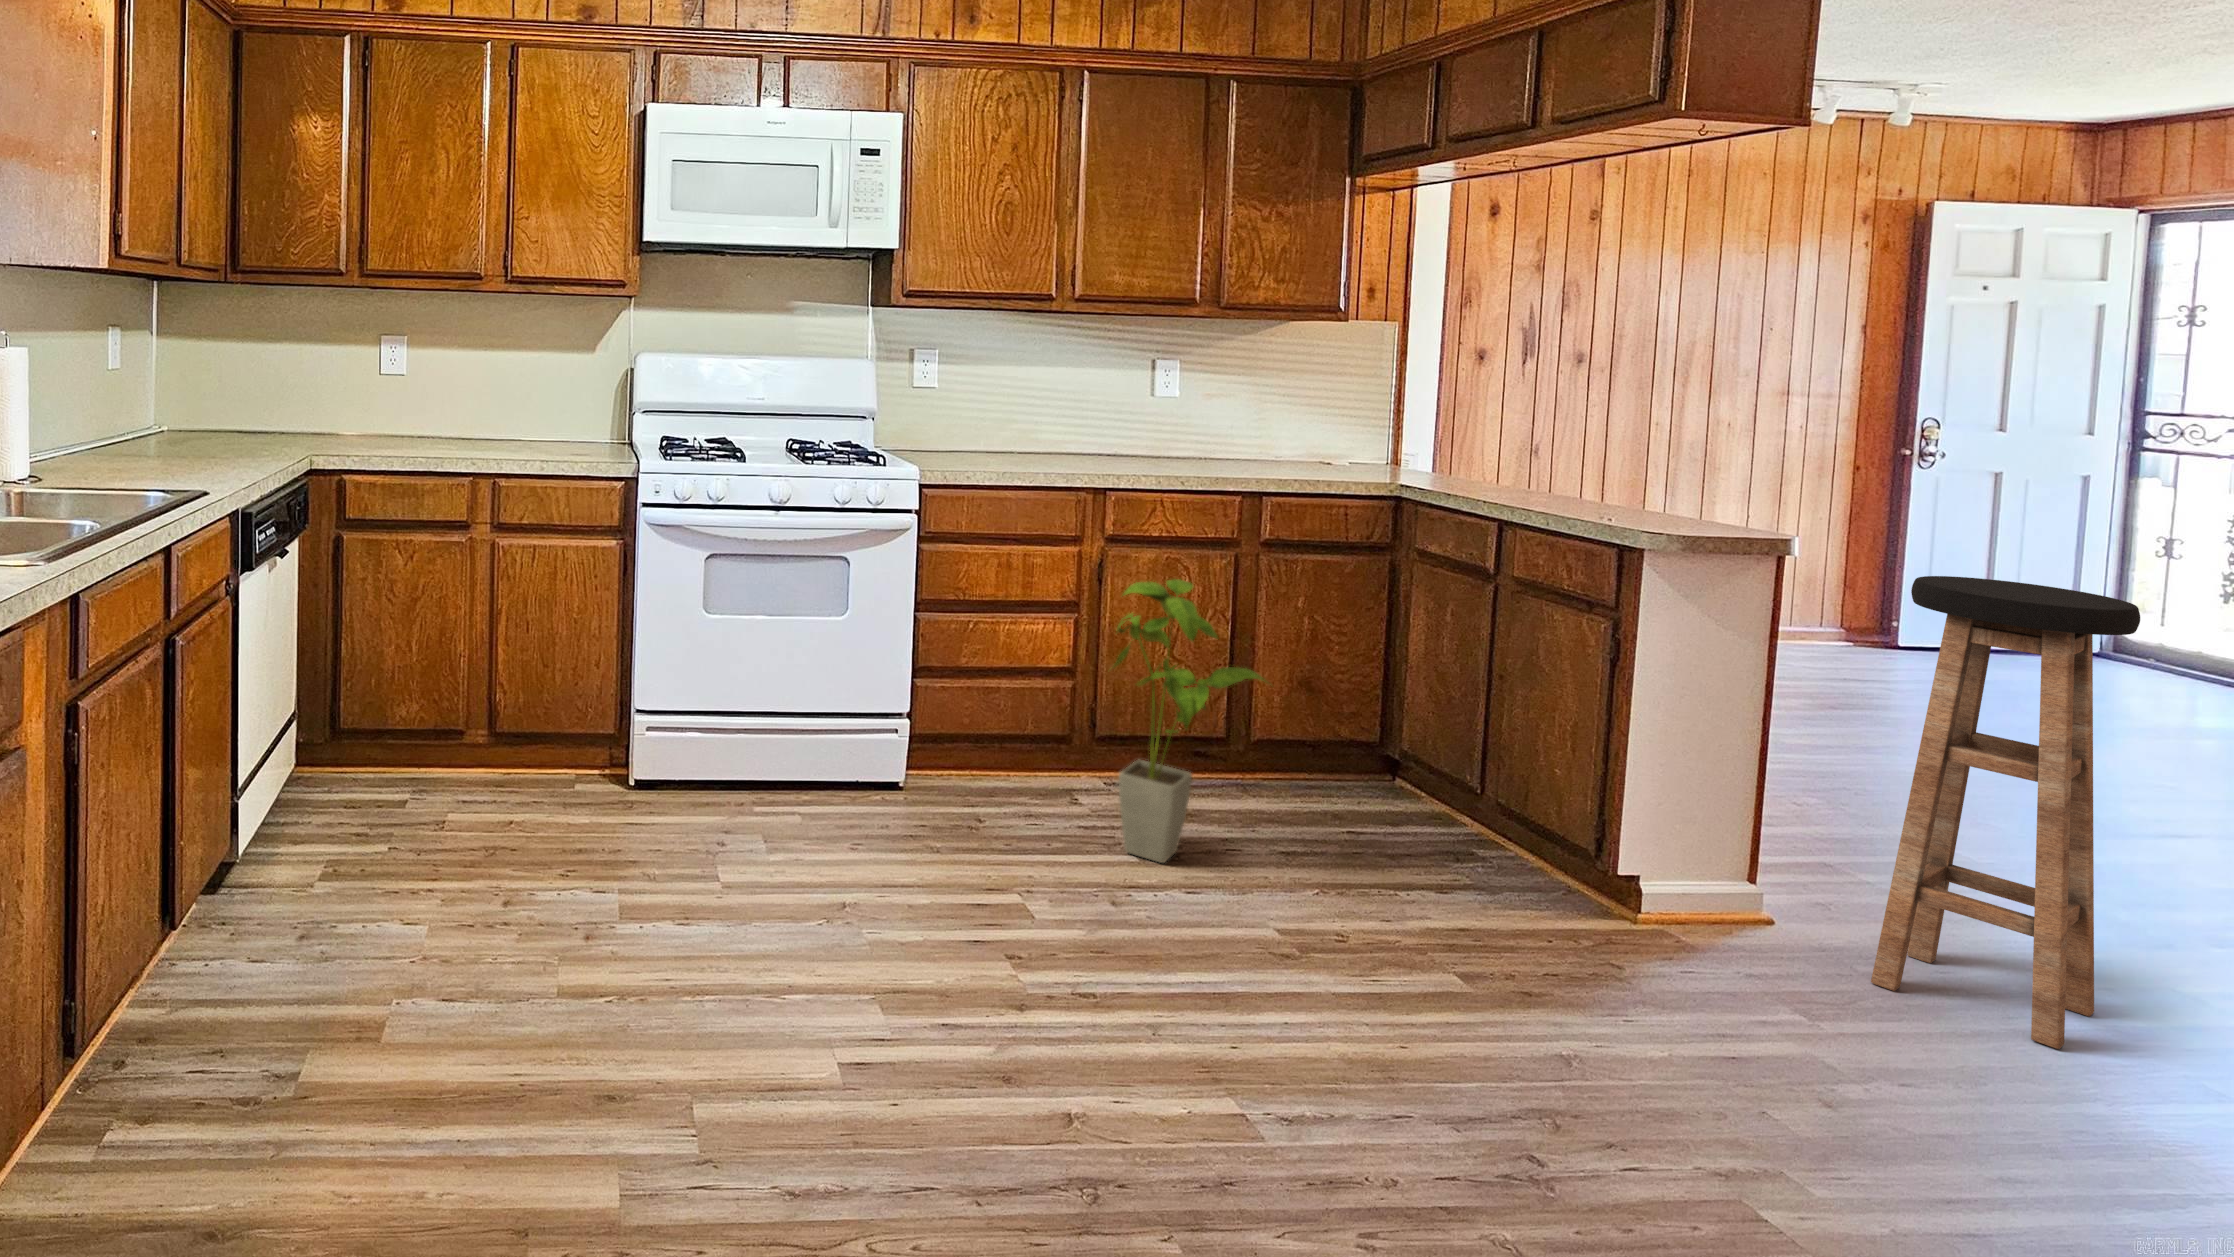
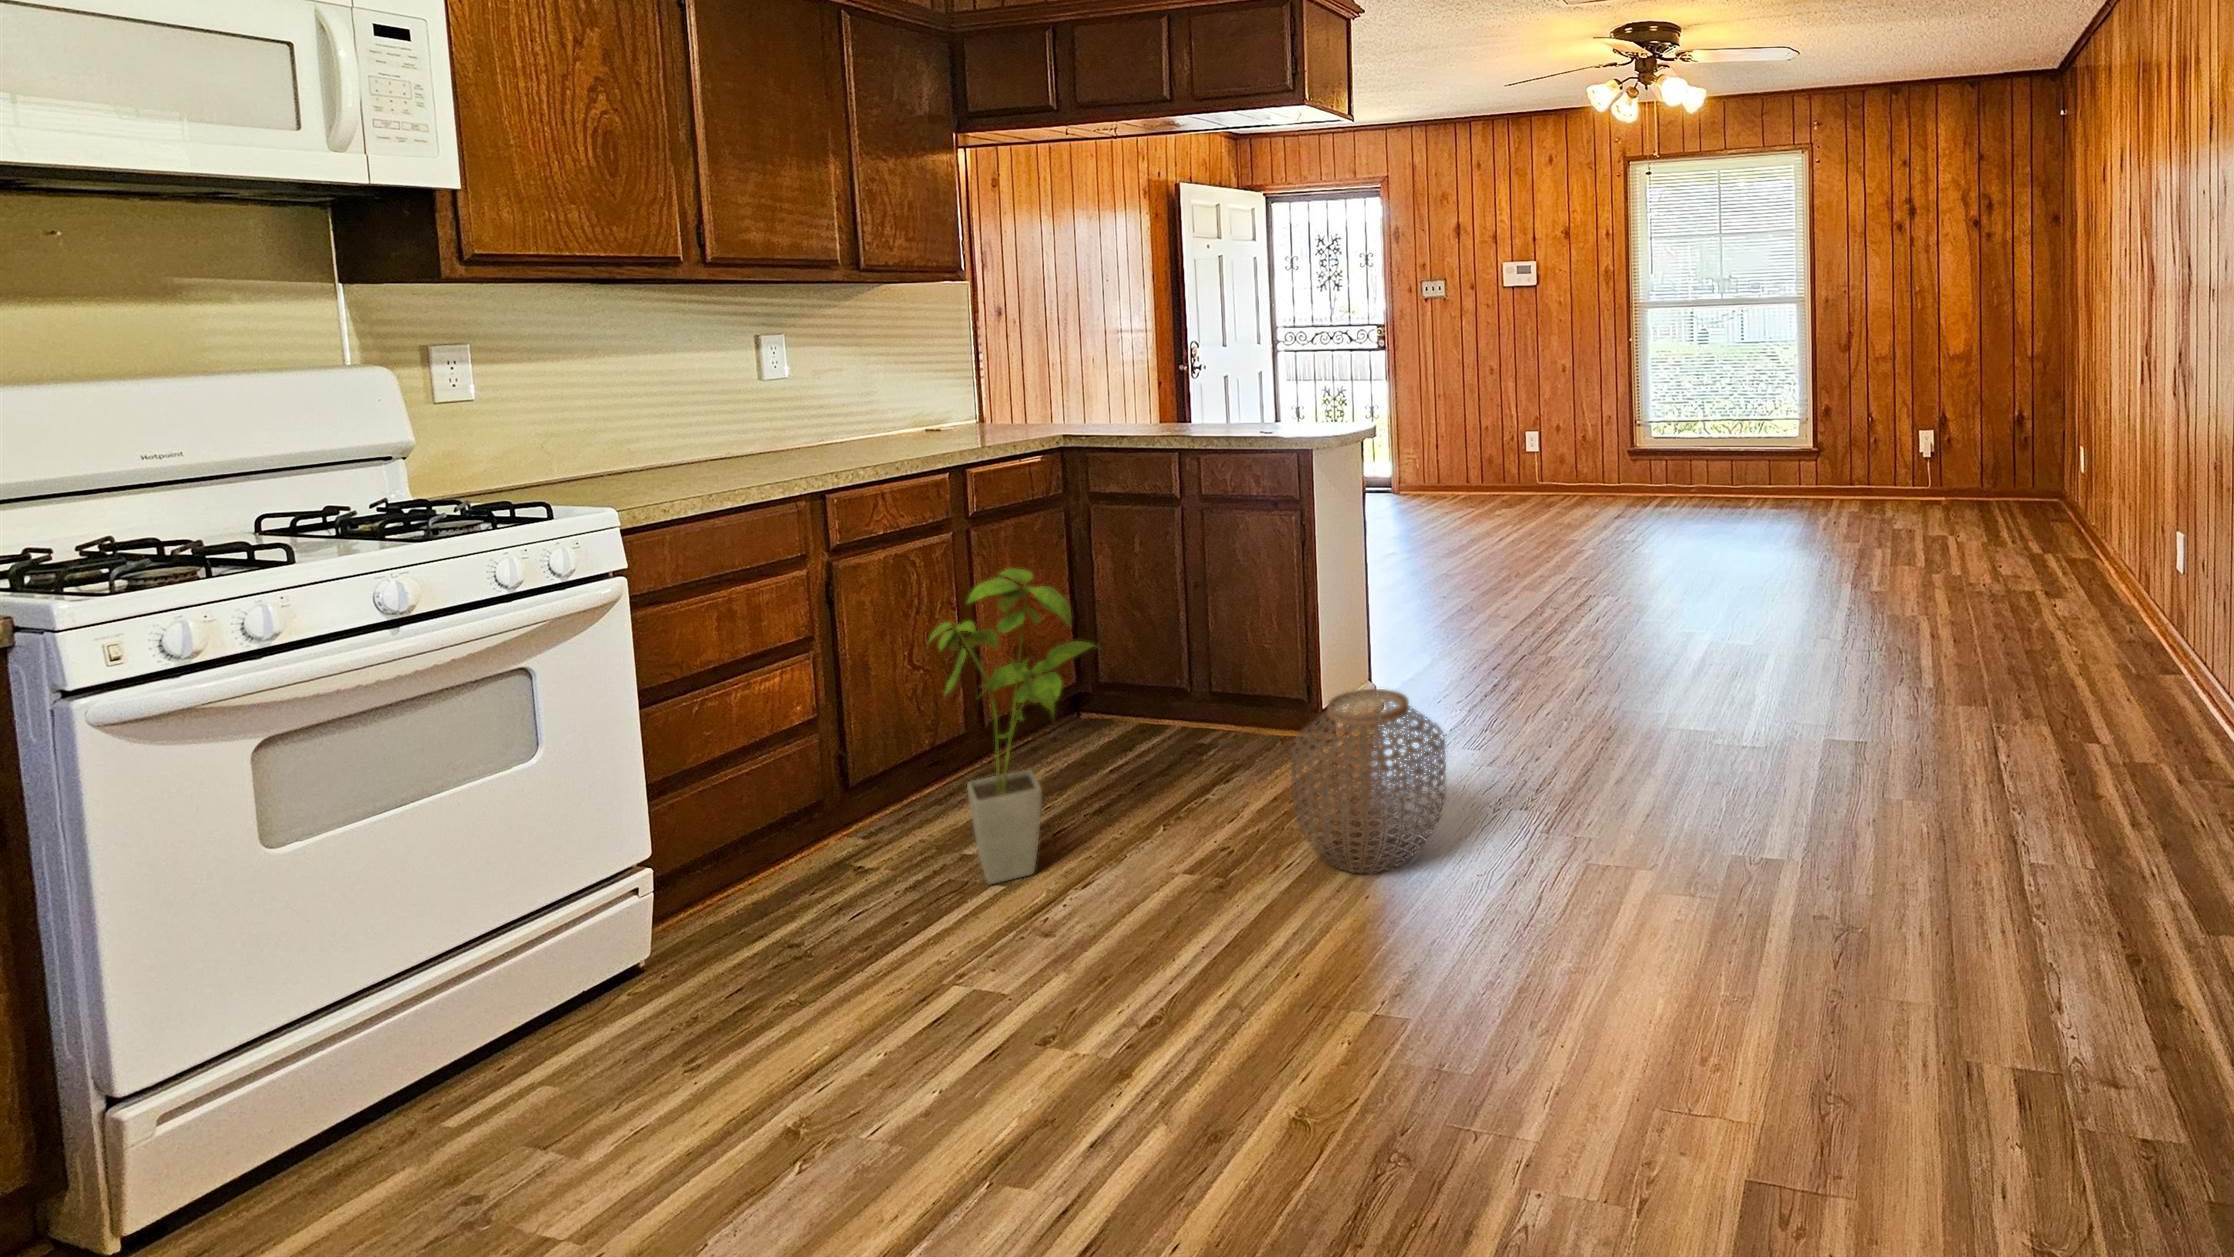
bar stool: present [1871,576,2140,1049] -> none [1434,431,1536,710]
woven basket: none [1374,822,1600,1058] -> present [1291,689,1446,873]

